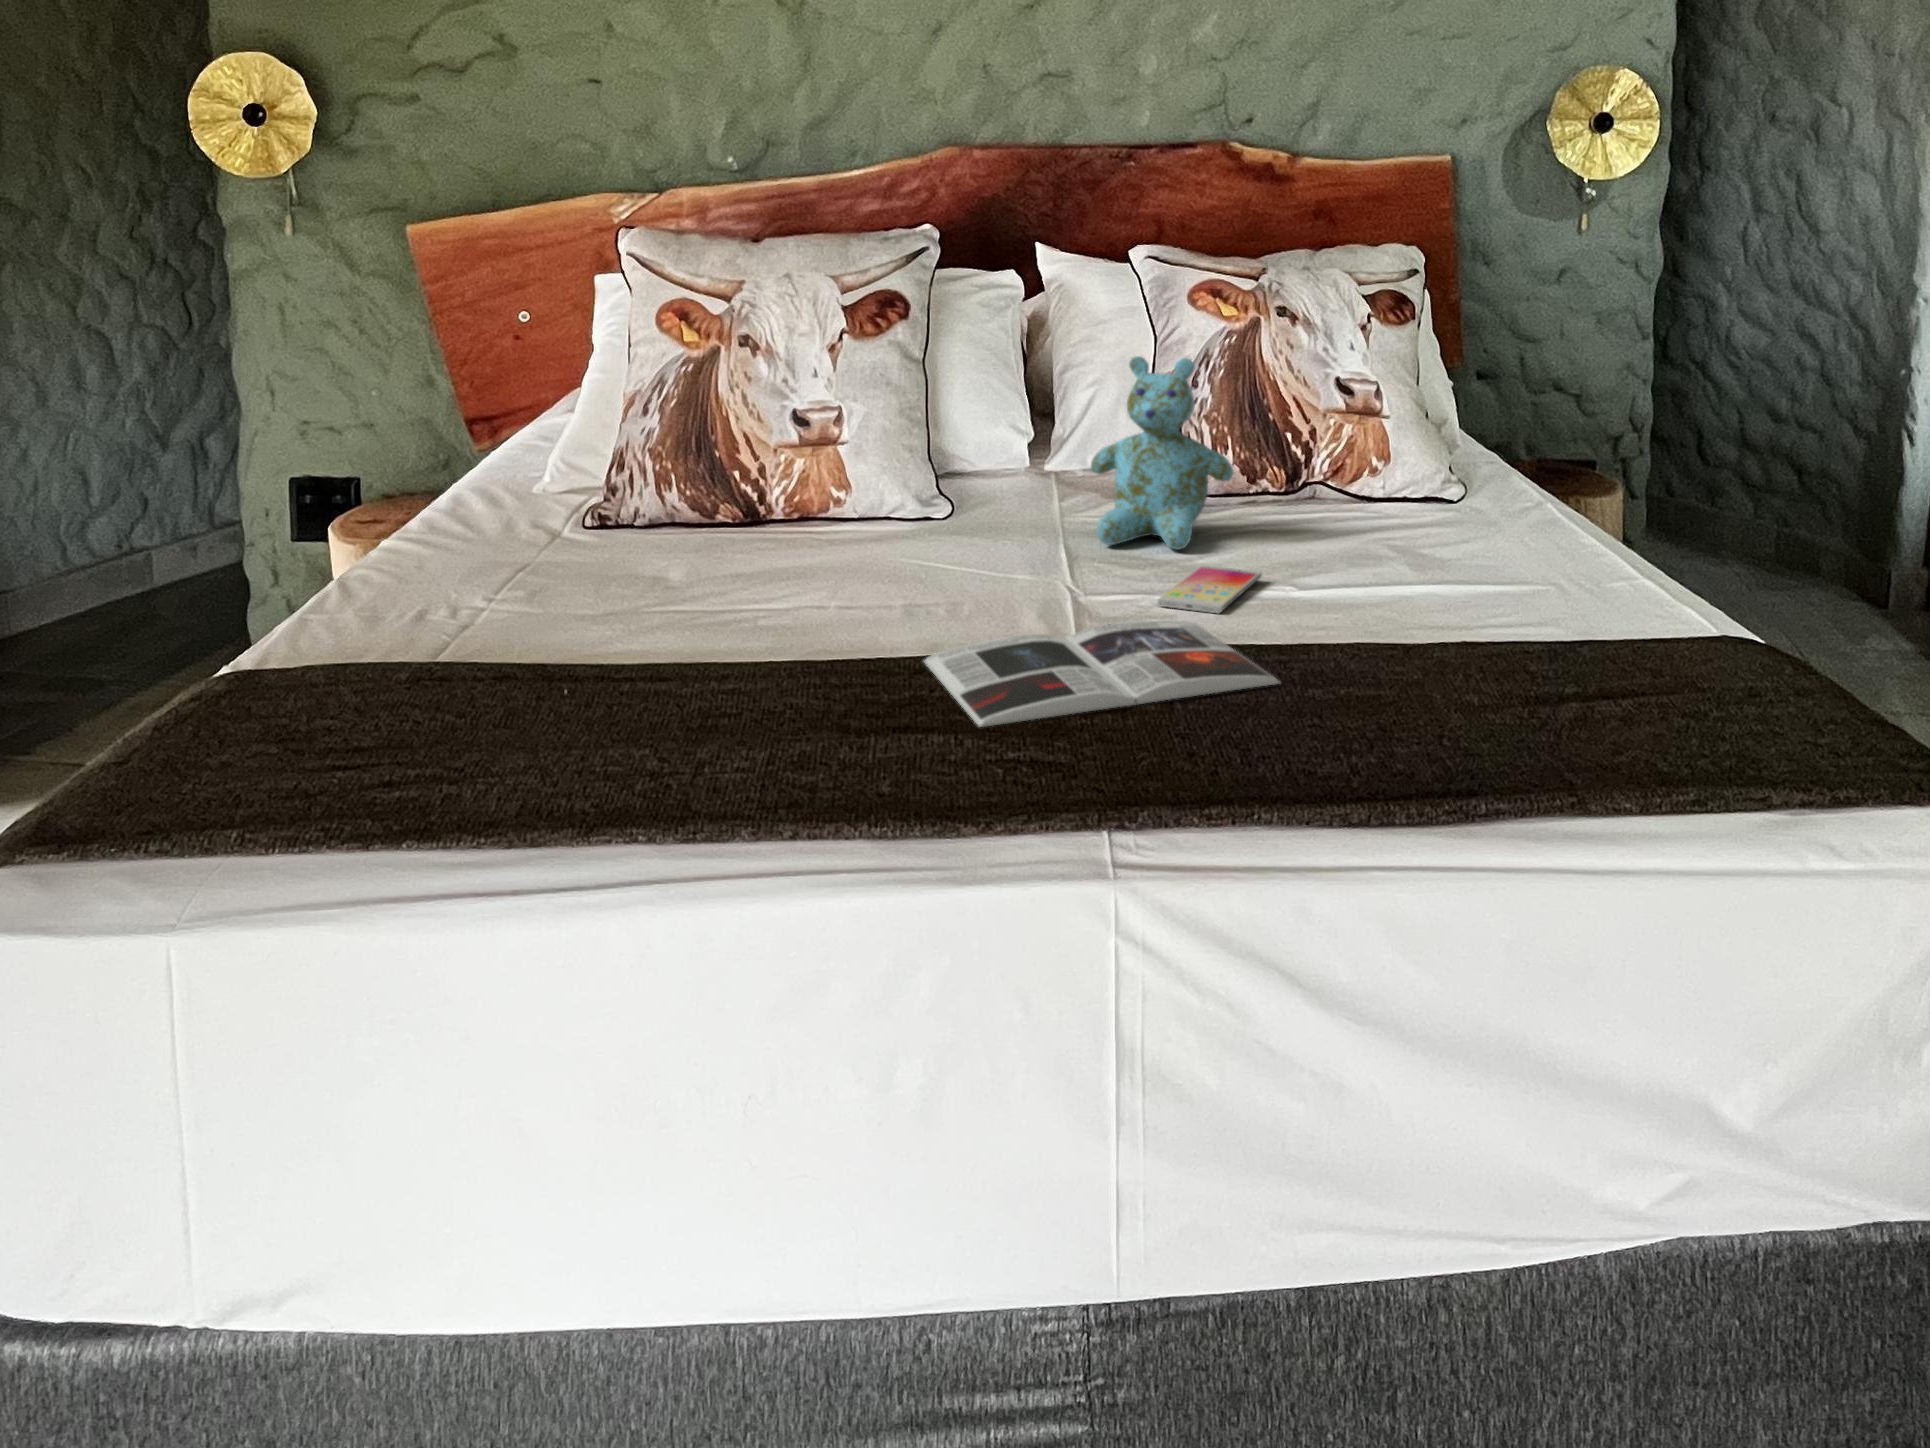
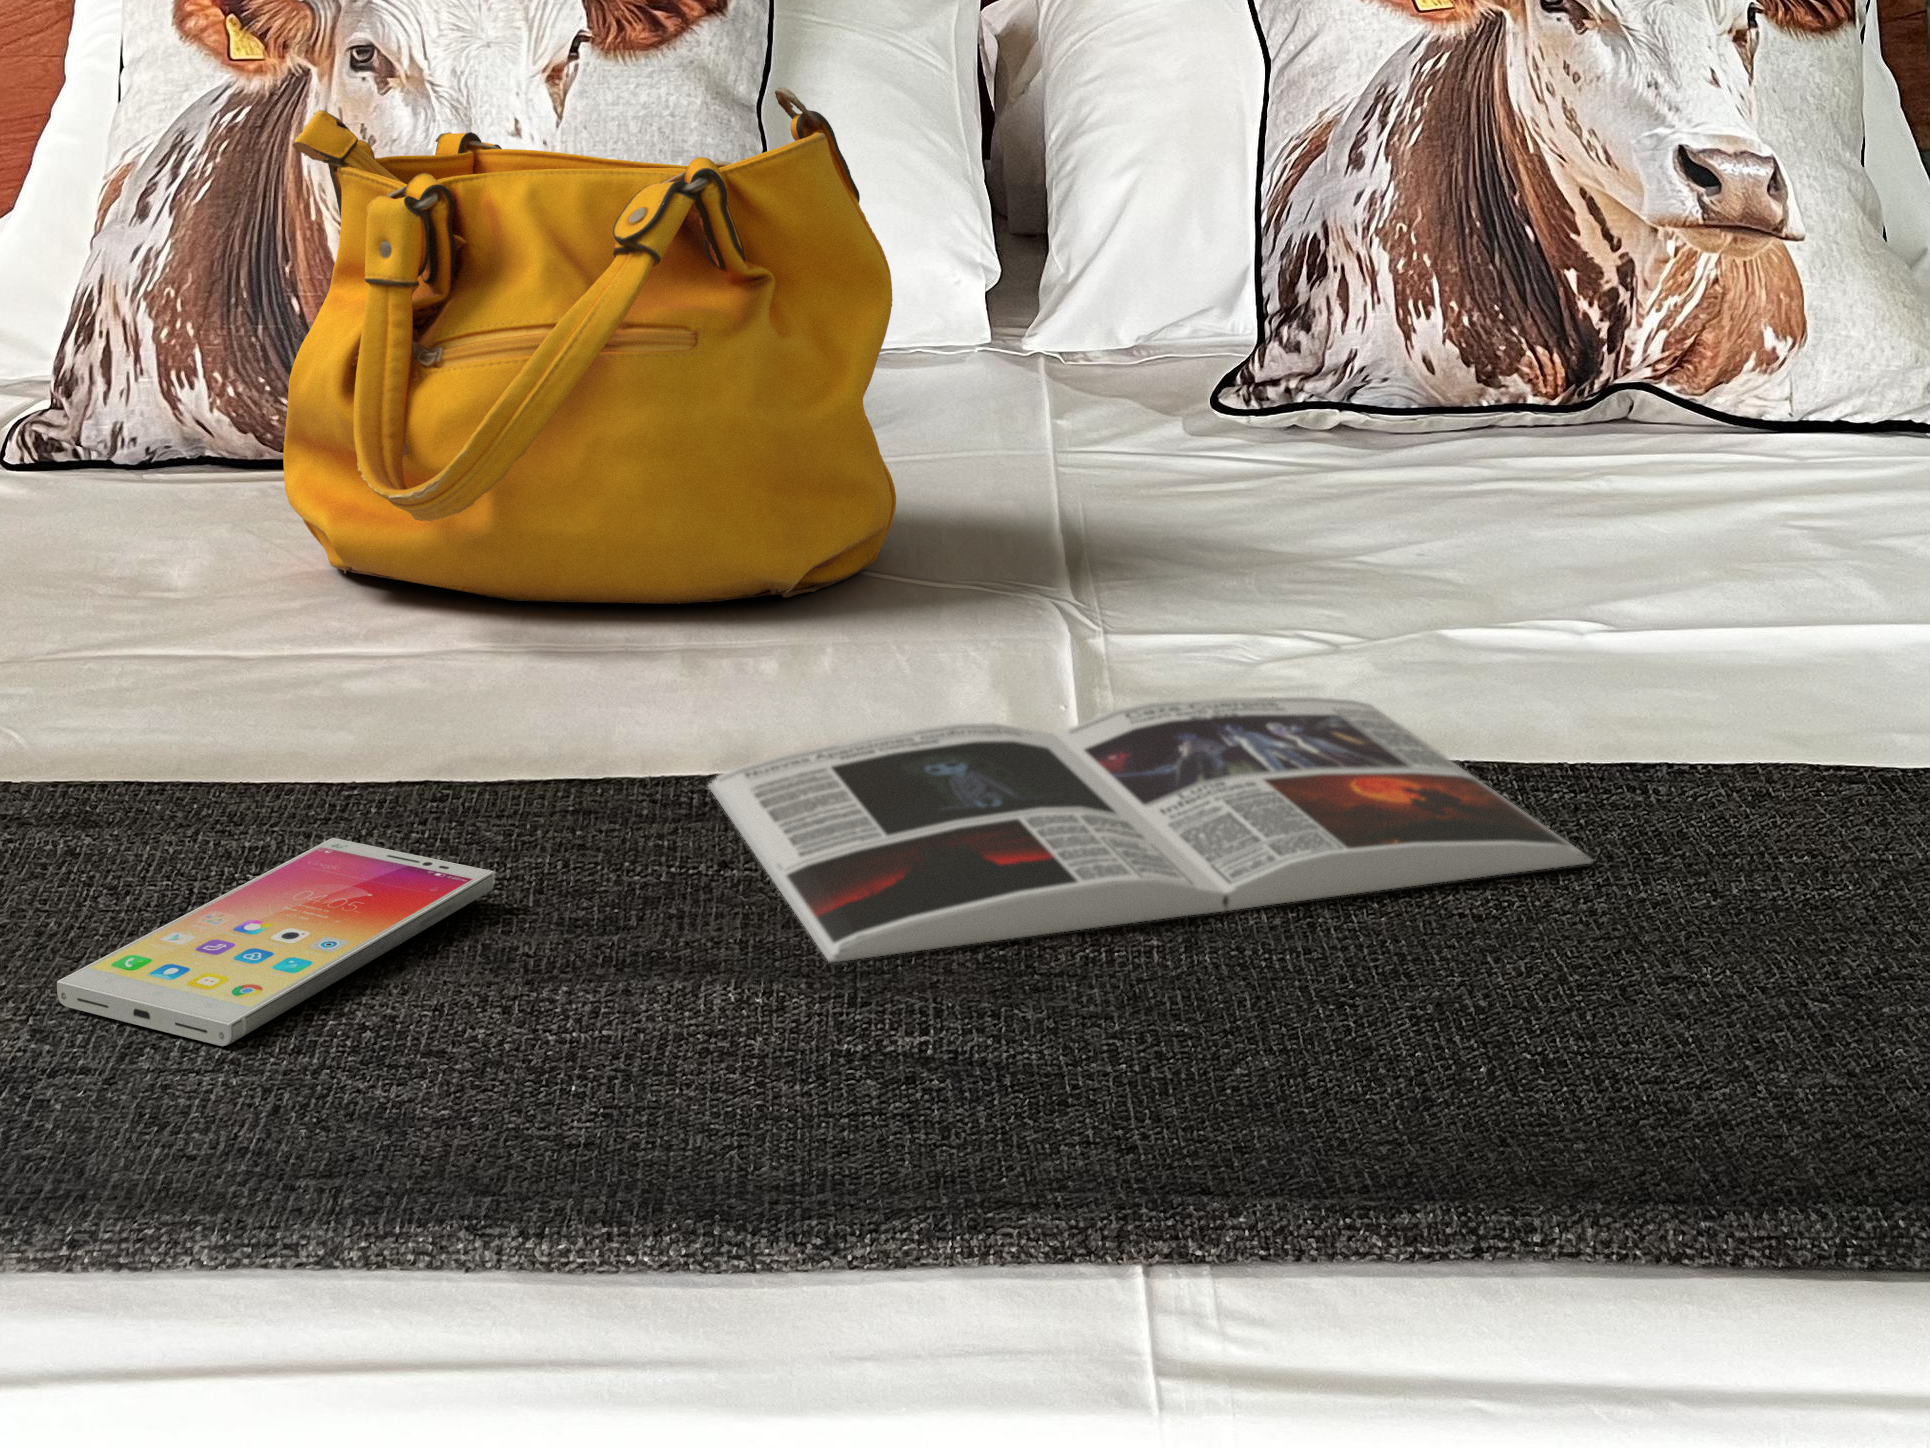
stuffed bear: present [1091,356,1234,550] -> none [1122,87,1450,530]
handbag: none [723,362,994,587] -> present [283,87,896,603]
smartphone: present [1158,565,1262,613] -> present [57,838,494,1046]

